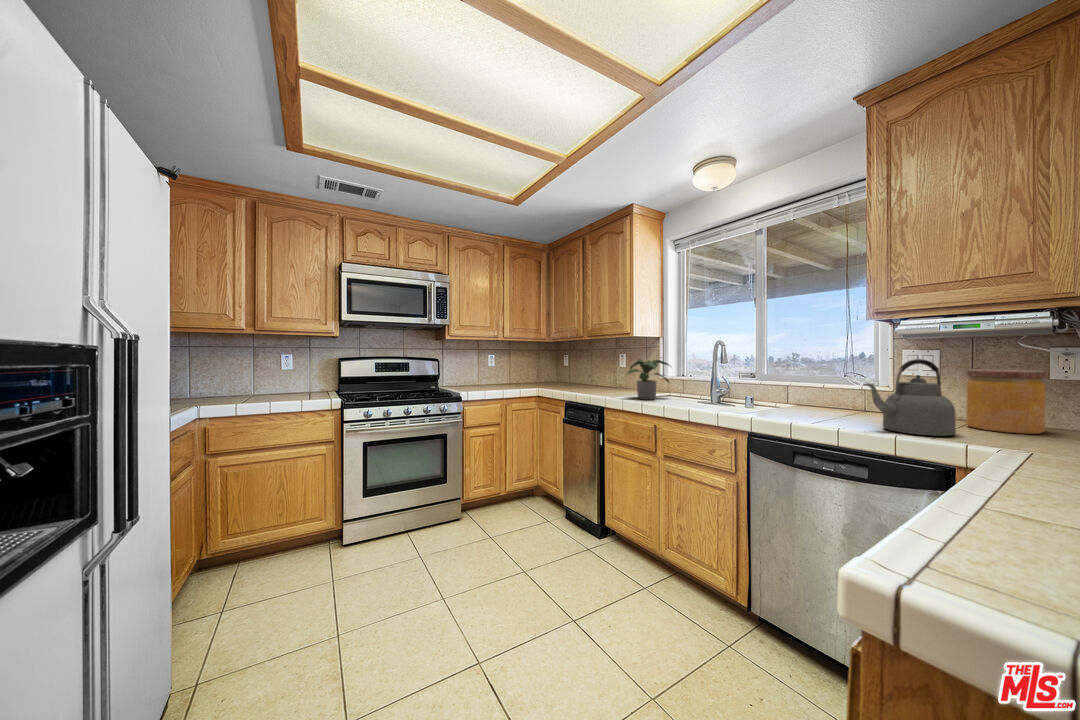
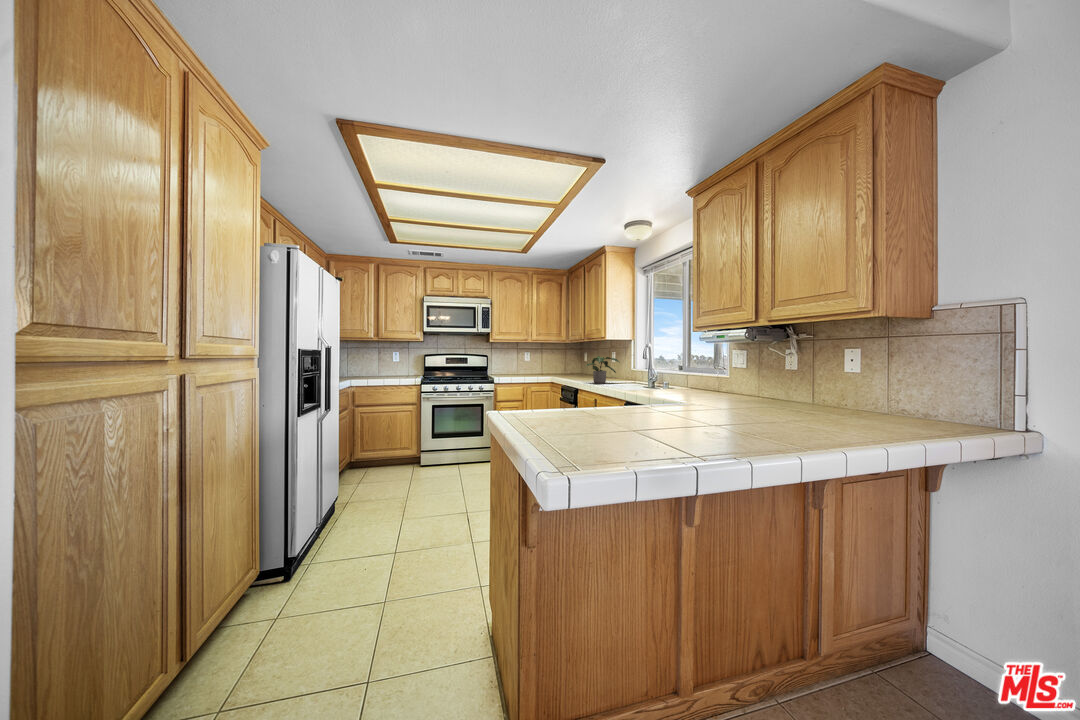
kettle: present [864,359,956,436] -> none [656,357,701,400]
jar: present [966,370,1046,434] -> none [731,363,765,401]

